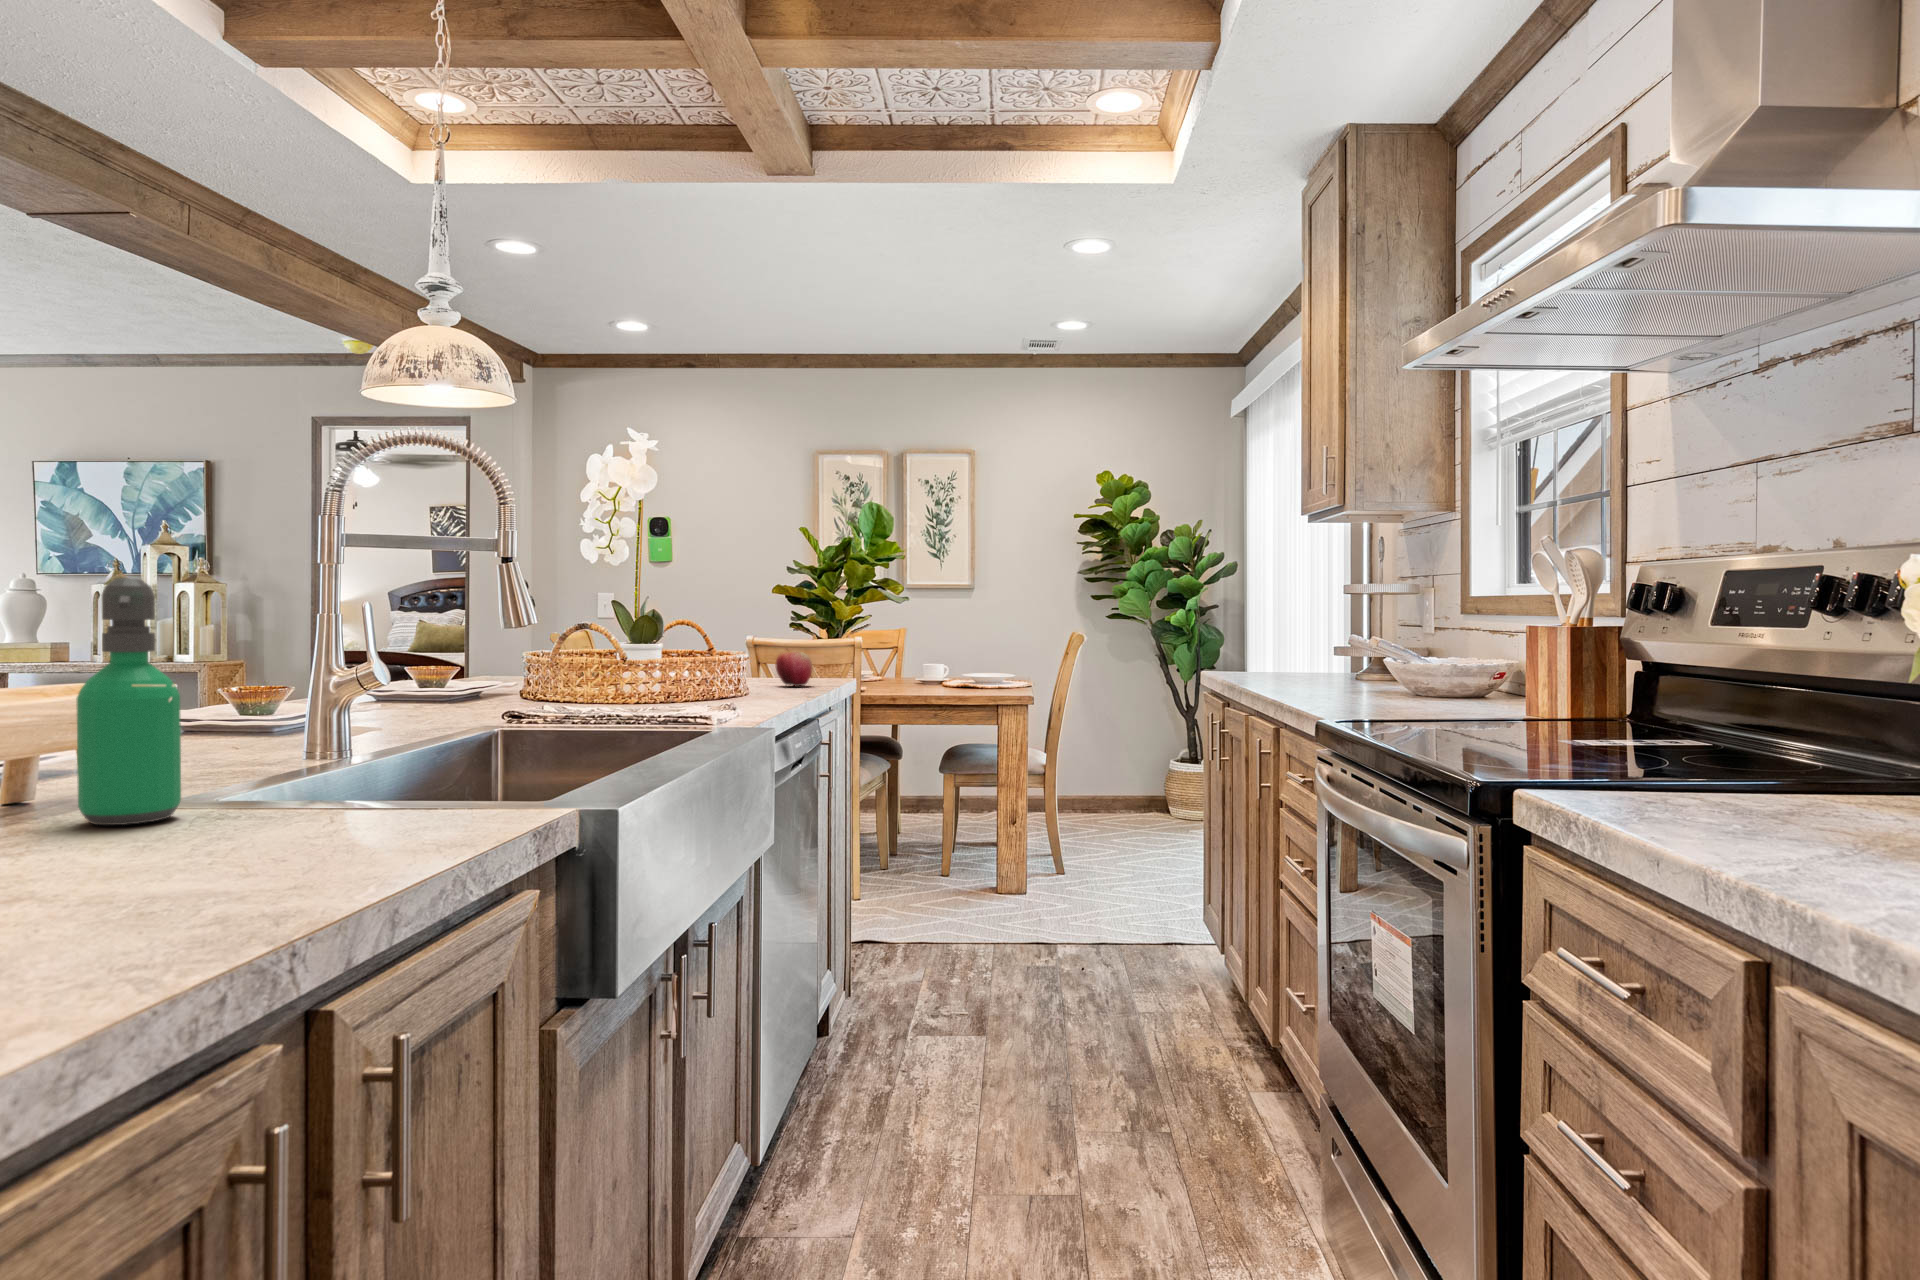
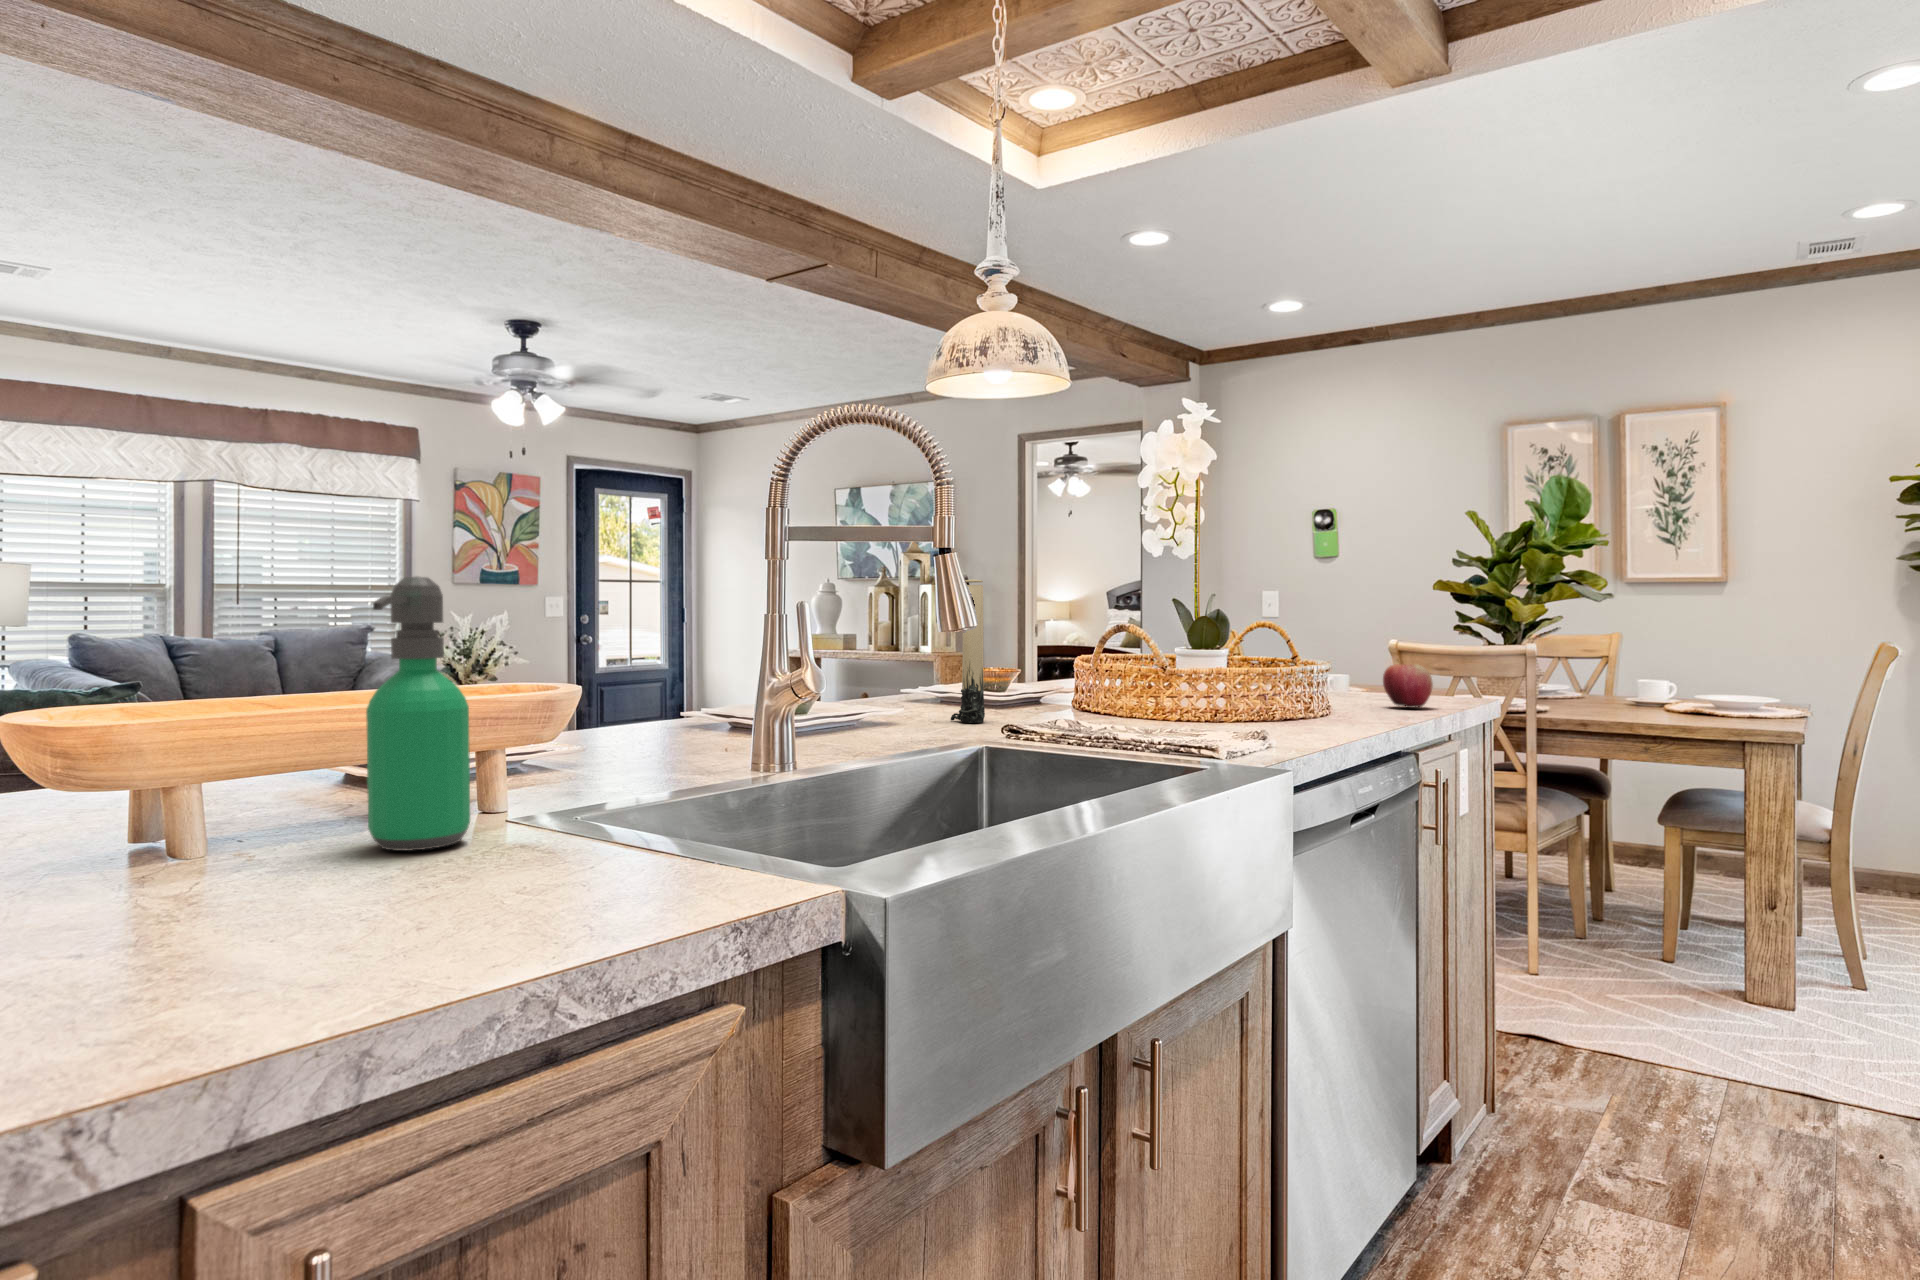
candle: none [423,578,461,710] -> present [951,579,985,723]

